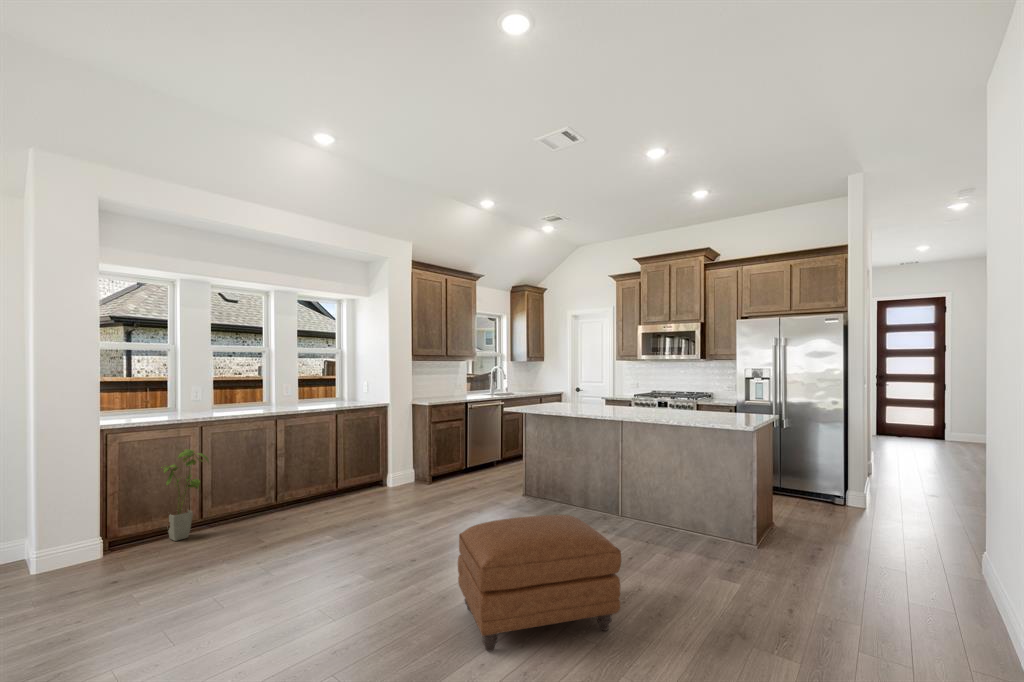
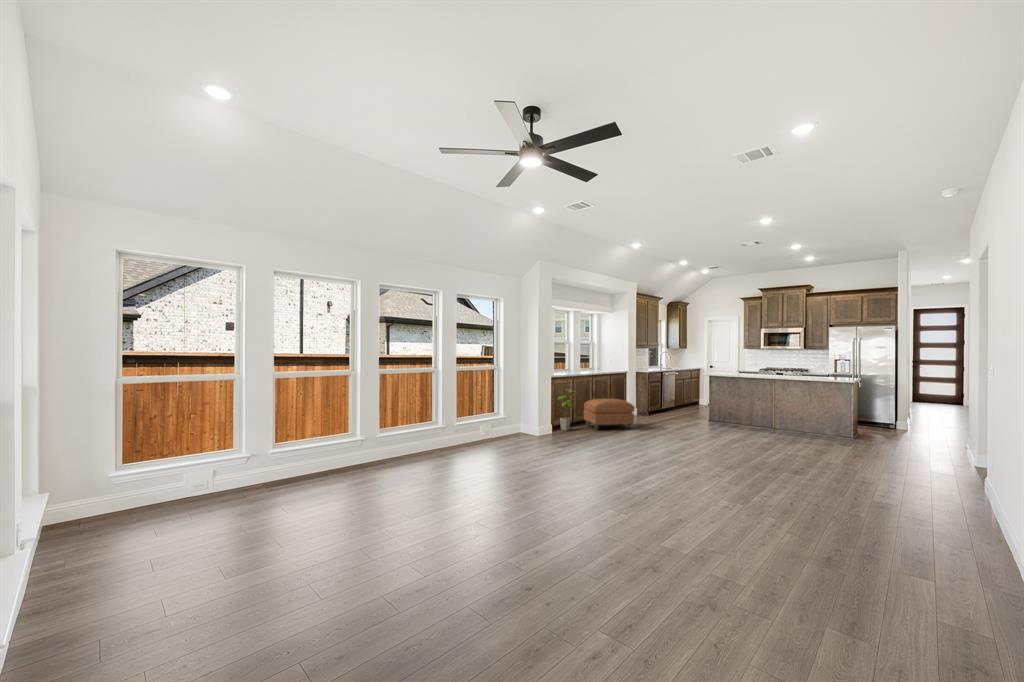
ottoman: present [458,515,621,651] -> present [584,399,635,430]

